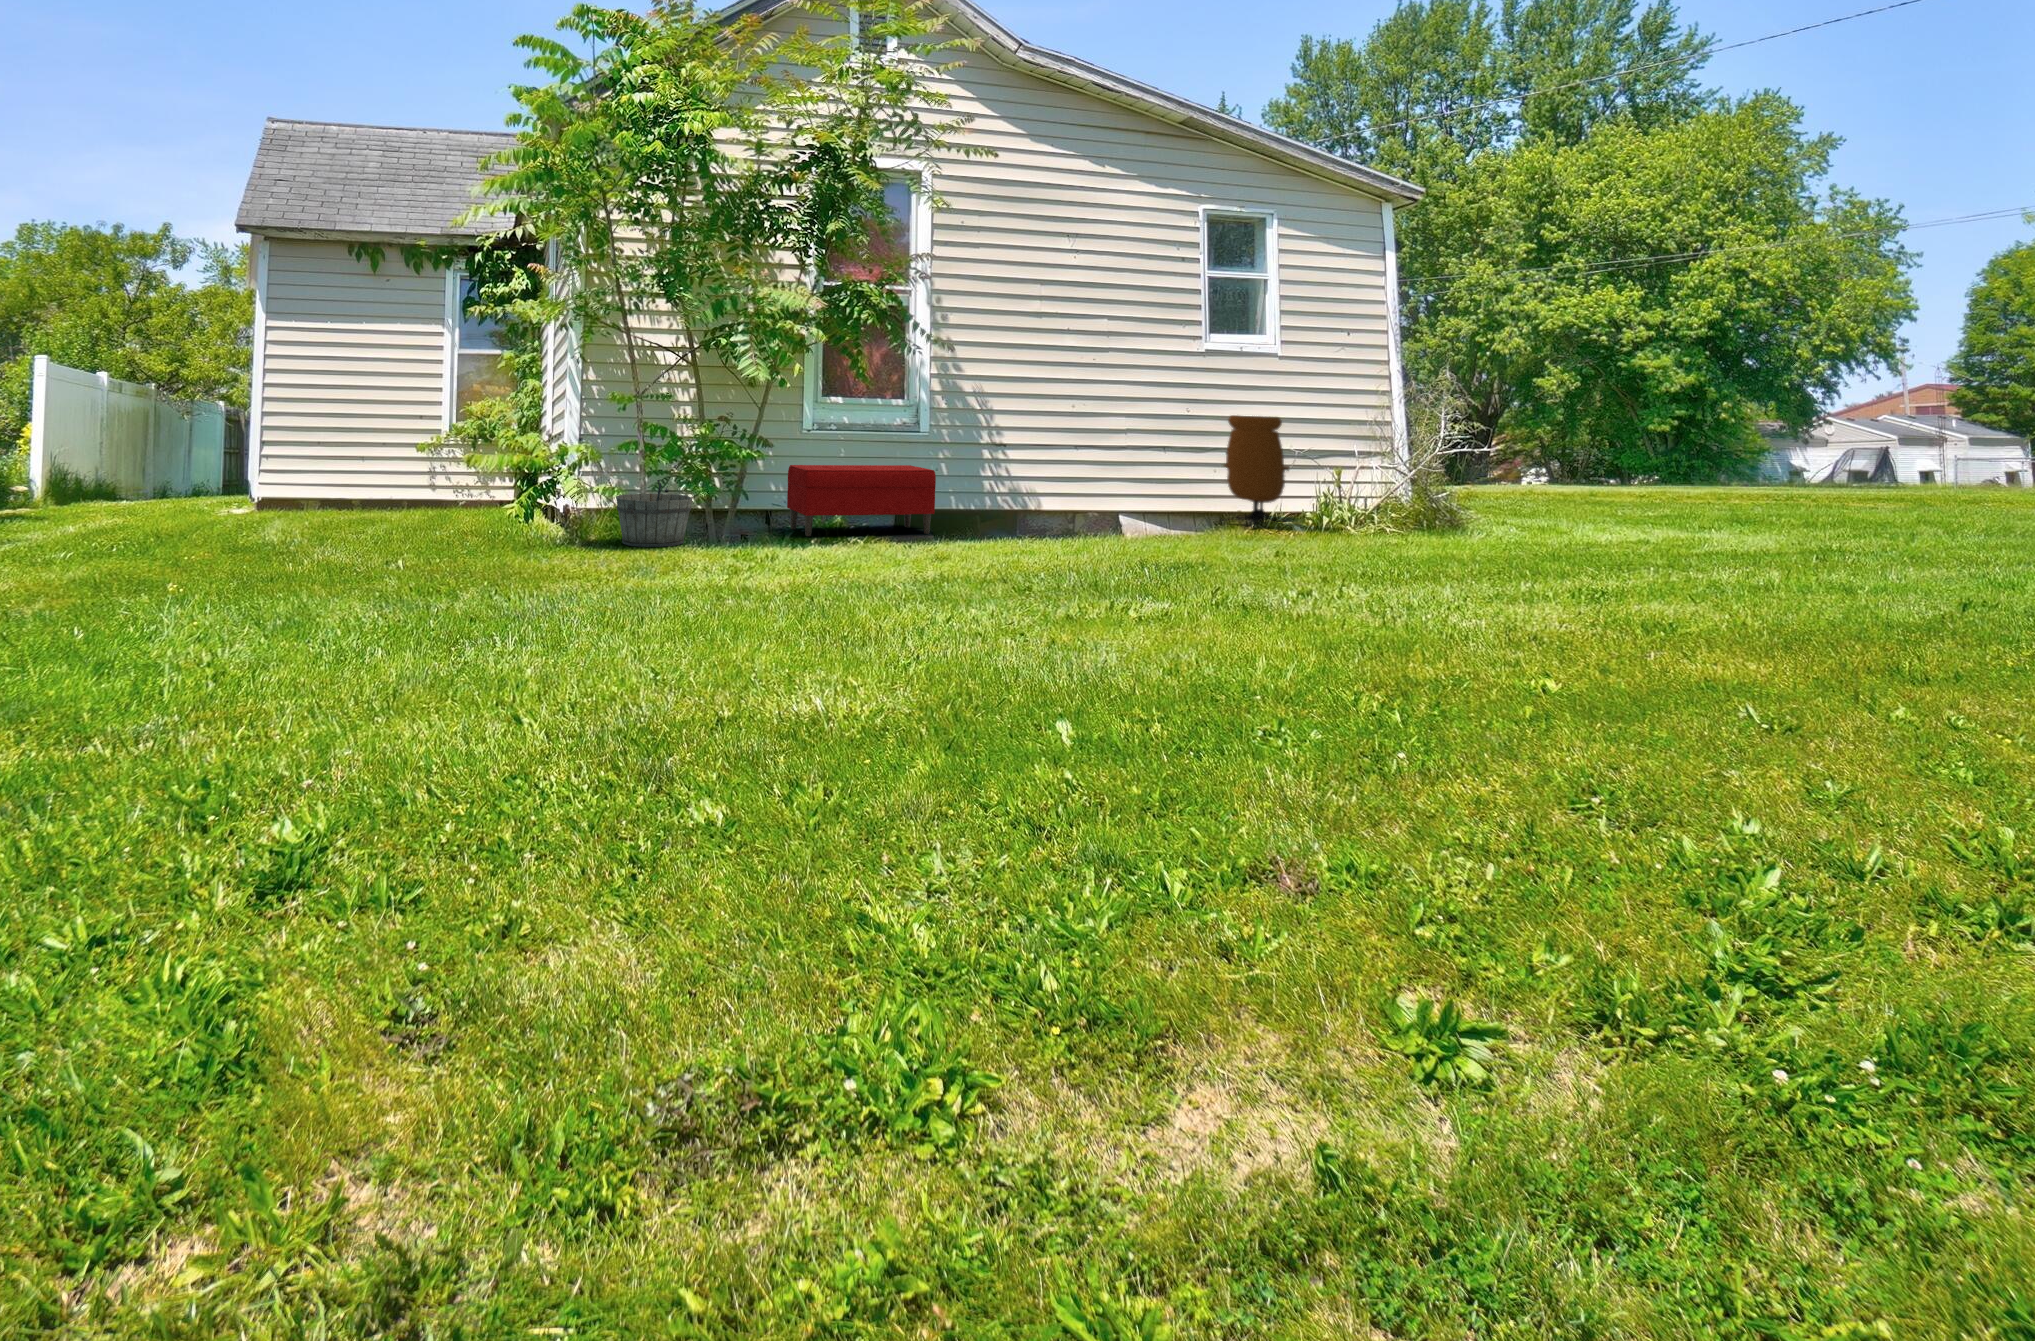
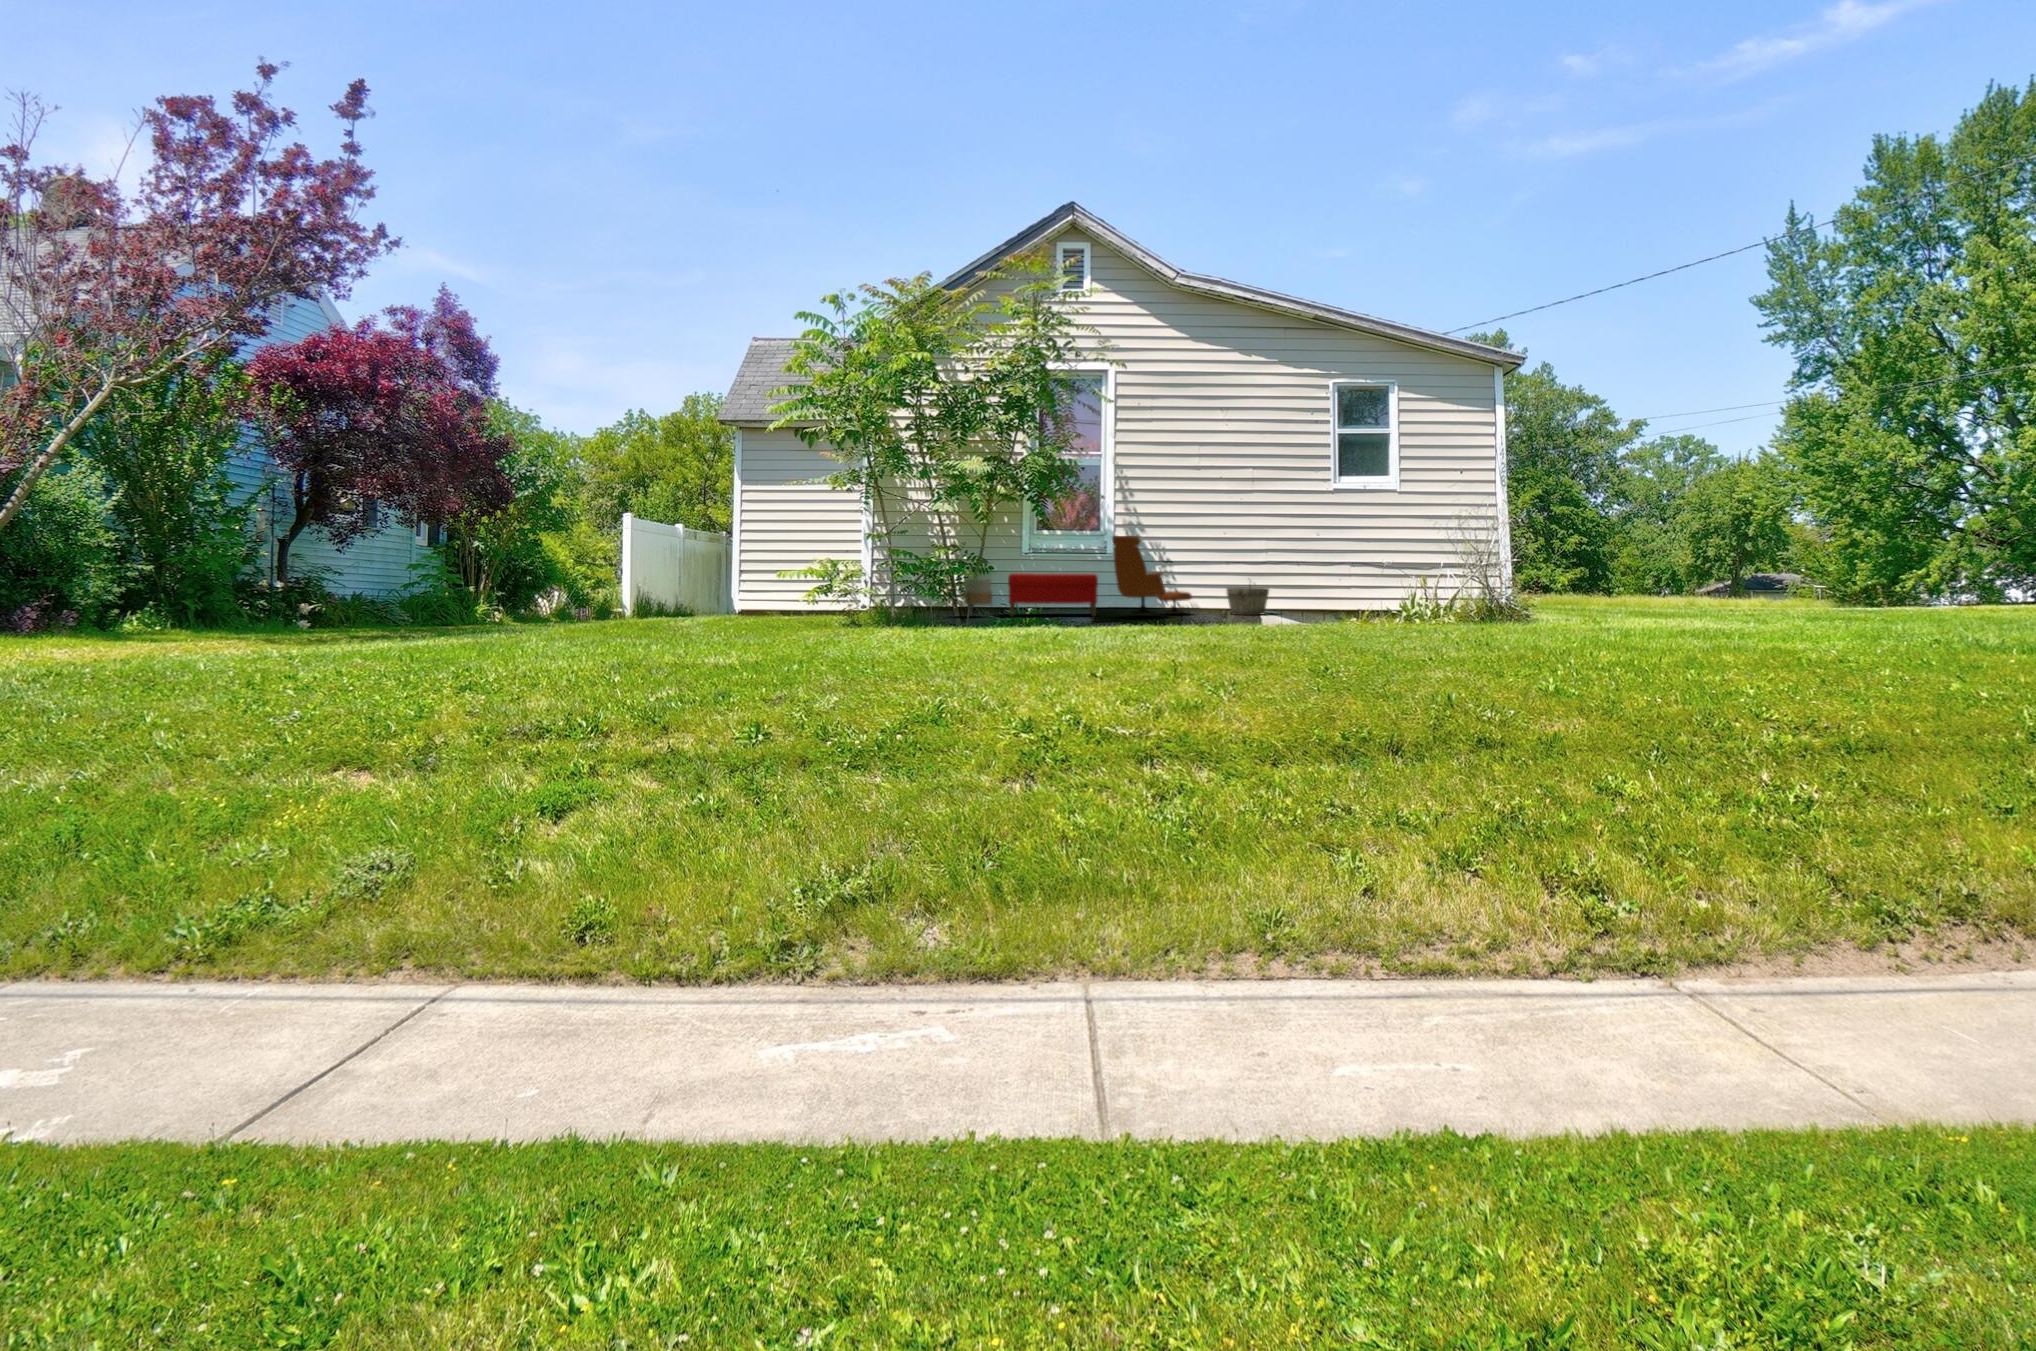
lounge chair: present [1222,415,1290,528] -> present [1112,536,1192,615]
planter: none [733,474,779,540] -> present [964,578,992,607]
wooden bucket: present [616,480,692,547] -> present [1226,586,1269,615]

